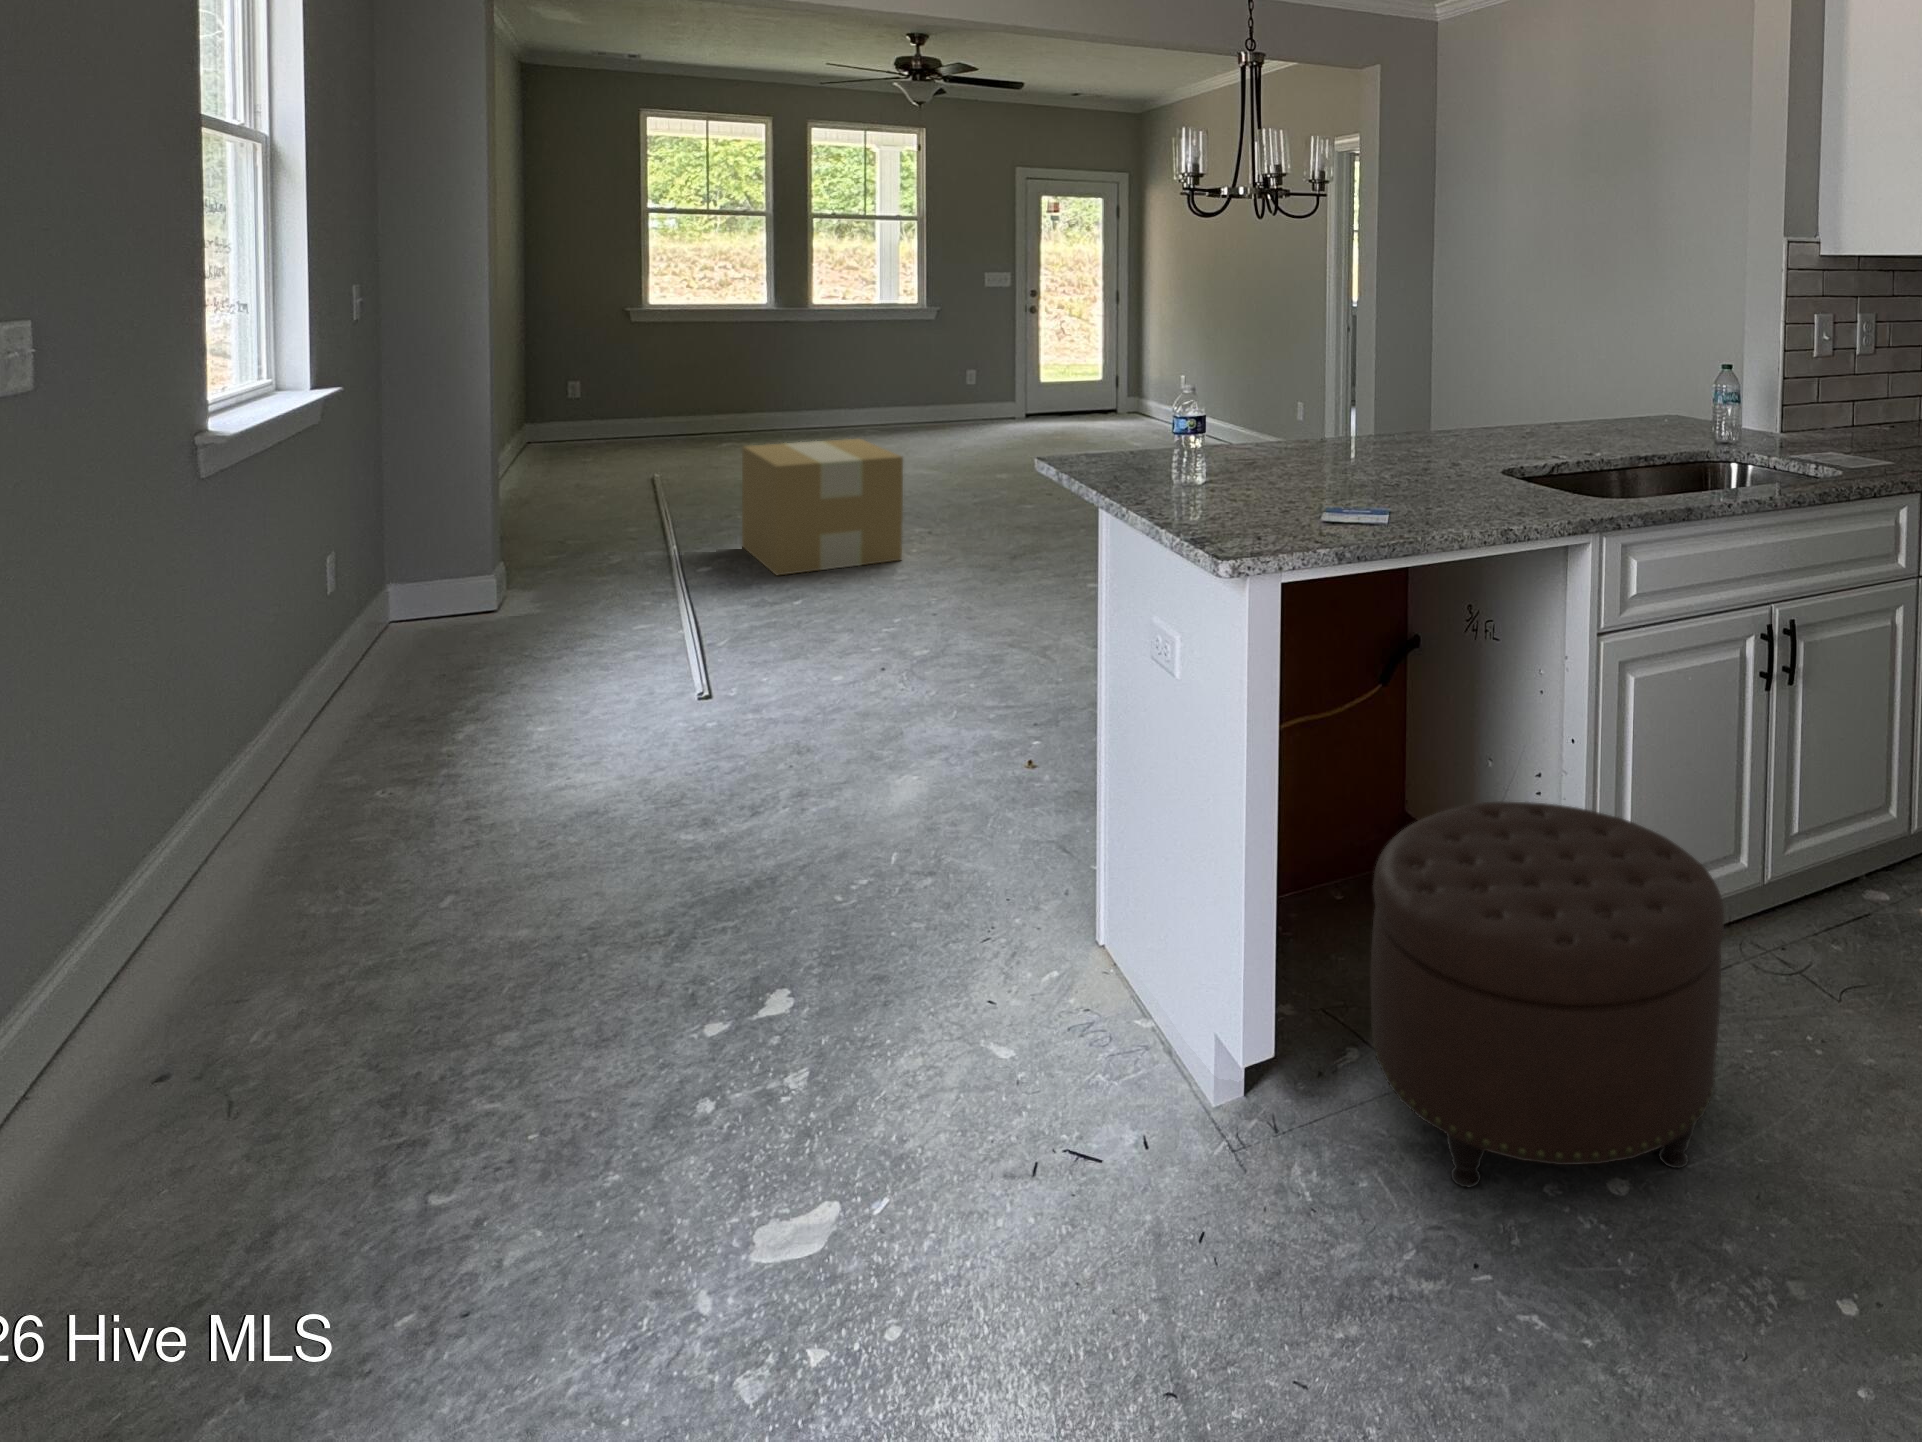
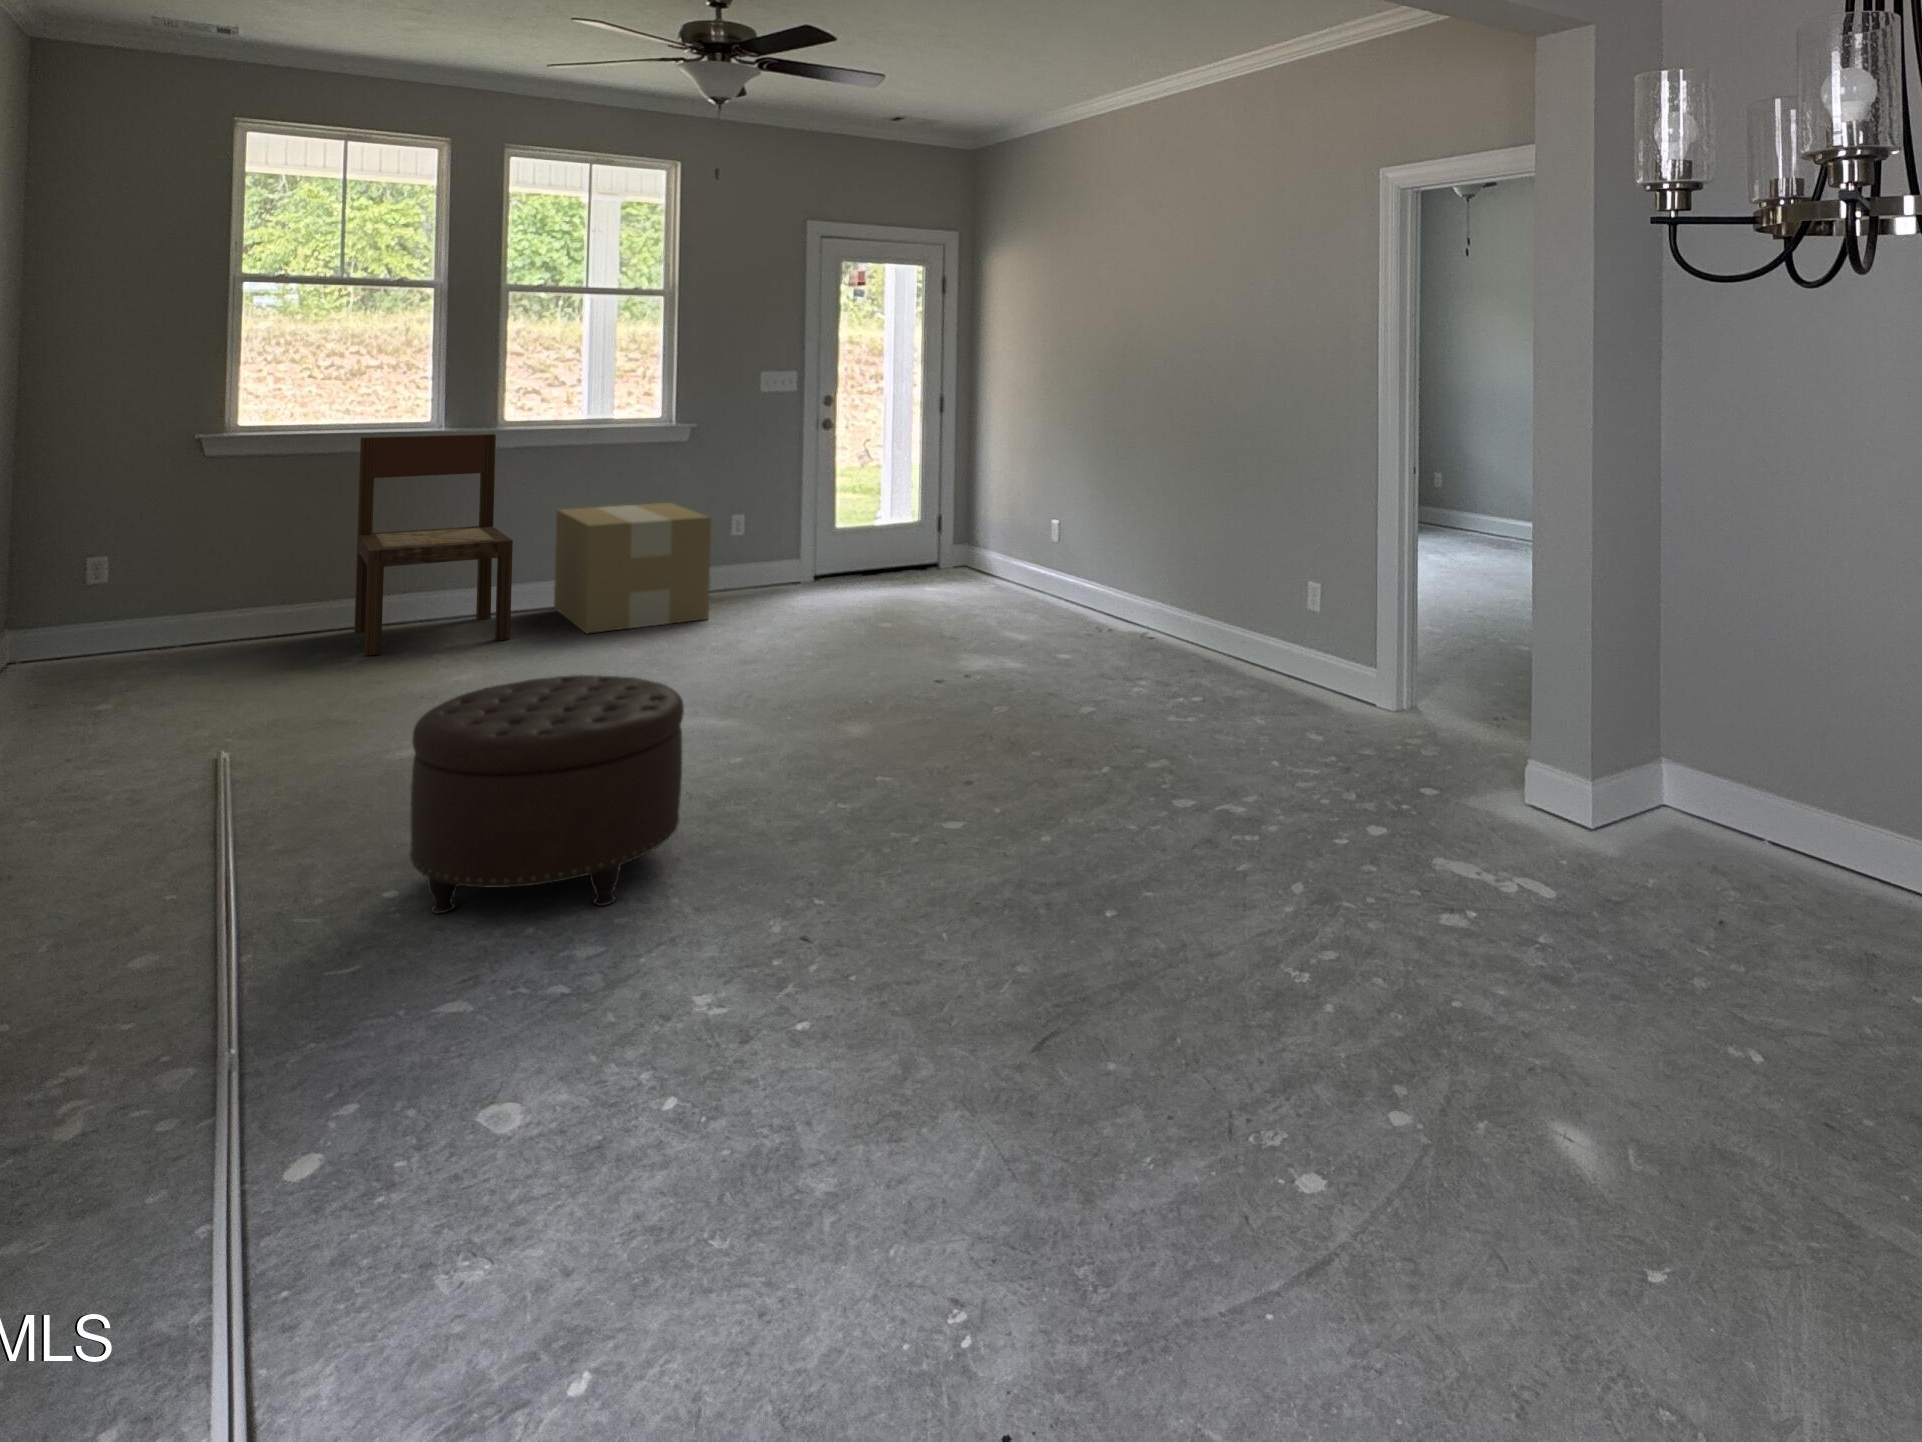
dining chair: none [535,369,698,599] -> present [354,434,513,655]
ottoman: present [1370,802,1724,1187] -> present [410,675,684,913]

